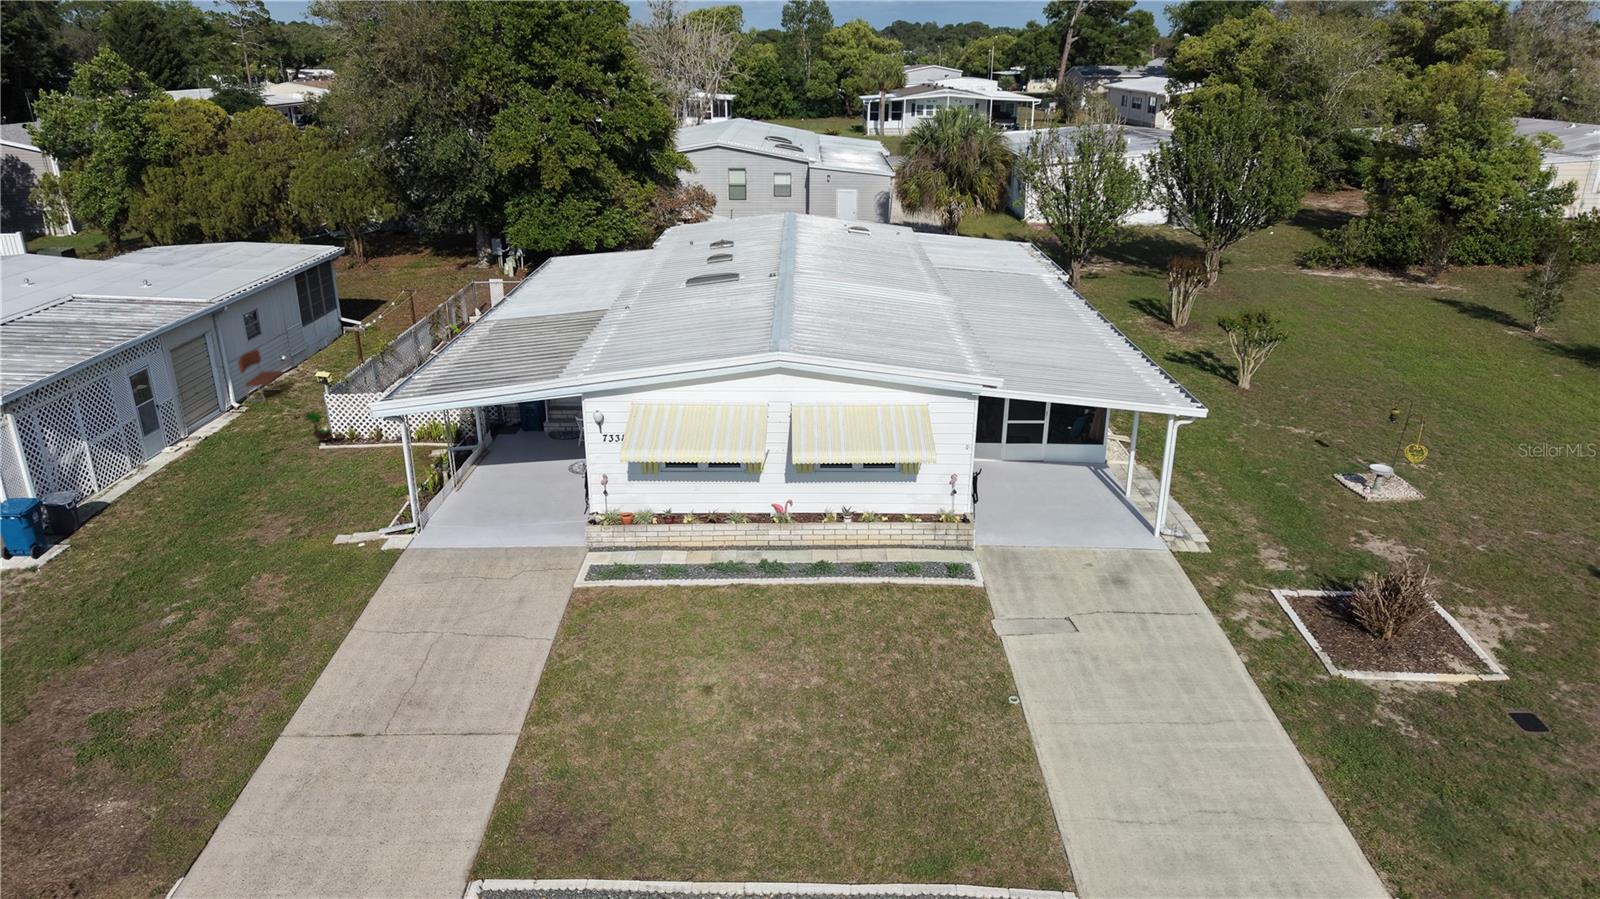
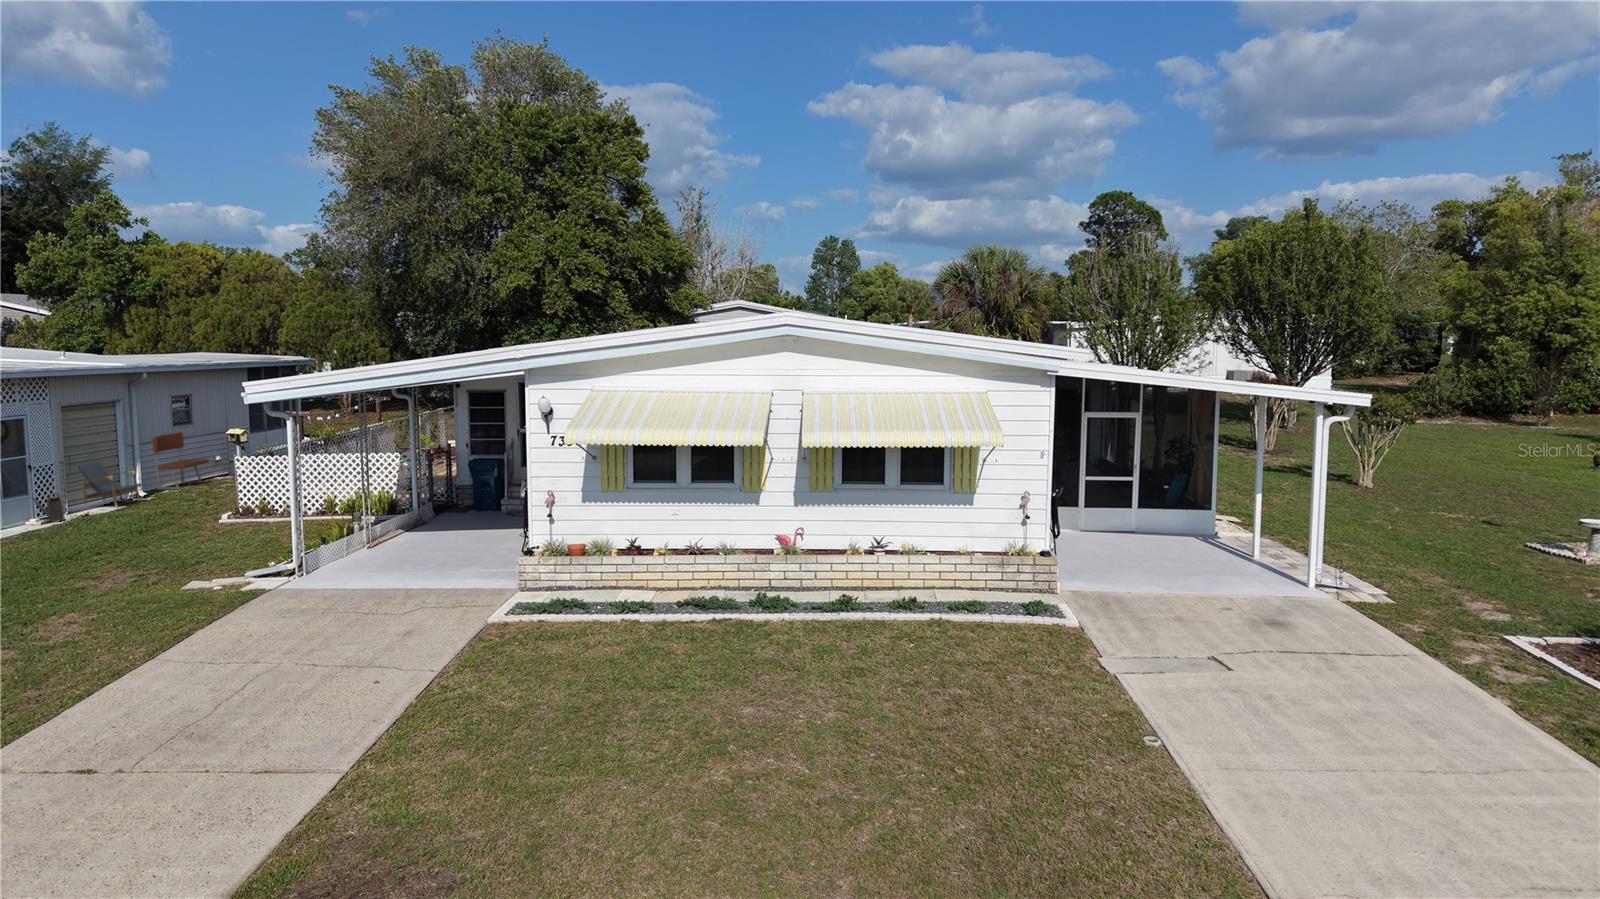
lounge chair: none [191,391,243,432] -> present [78,461,142,507]
potted tree: present [304,411,331,441] -> none [204,470,238,514]
watering can: none [167,431,198,454] -> present [32,493,67,522]

